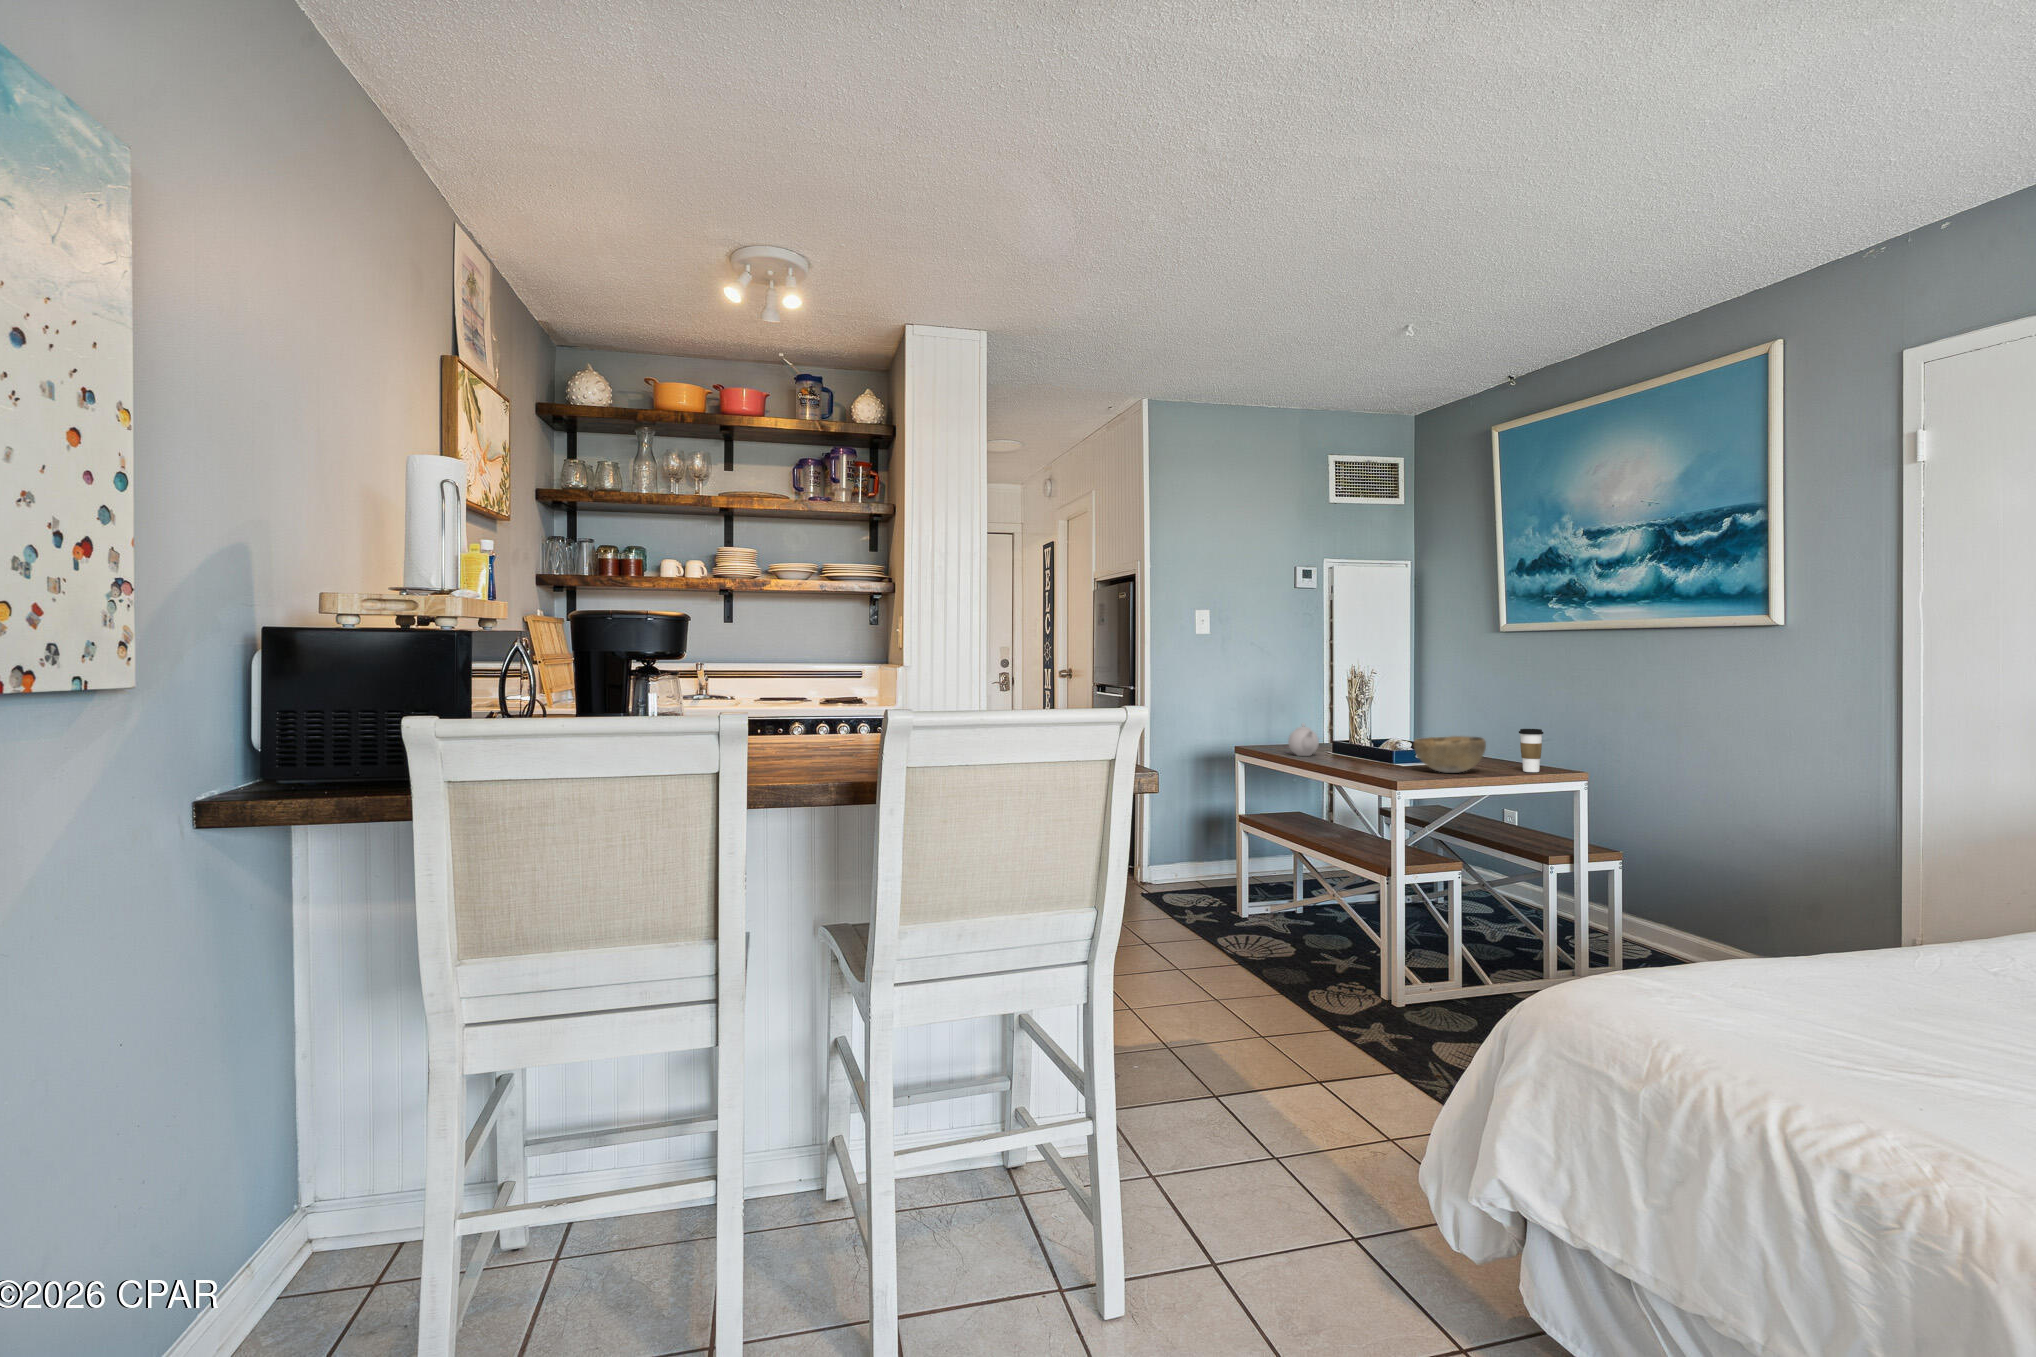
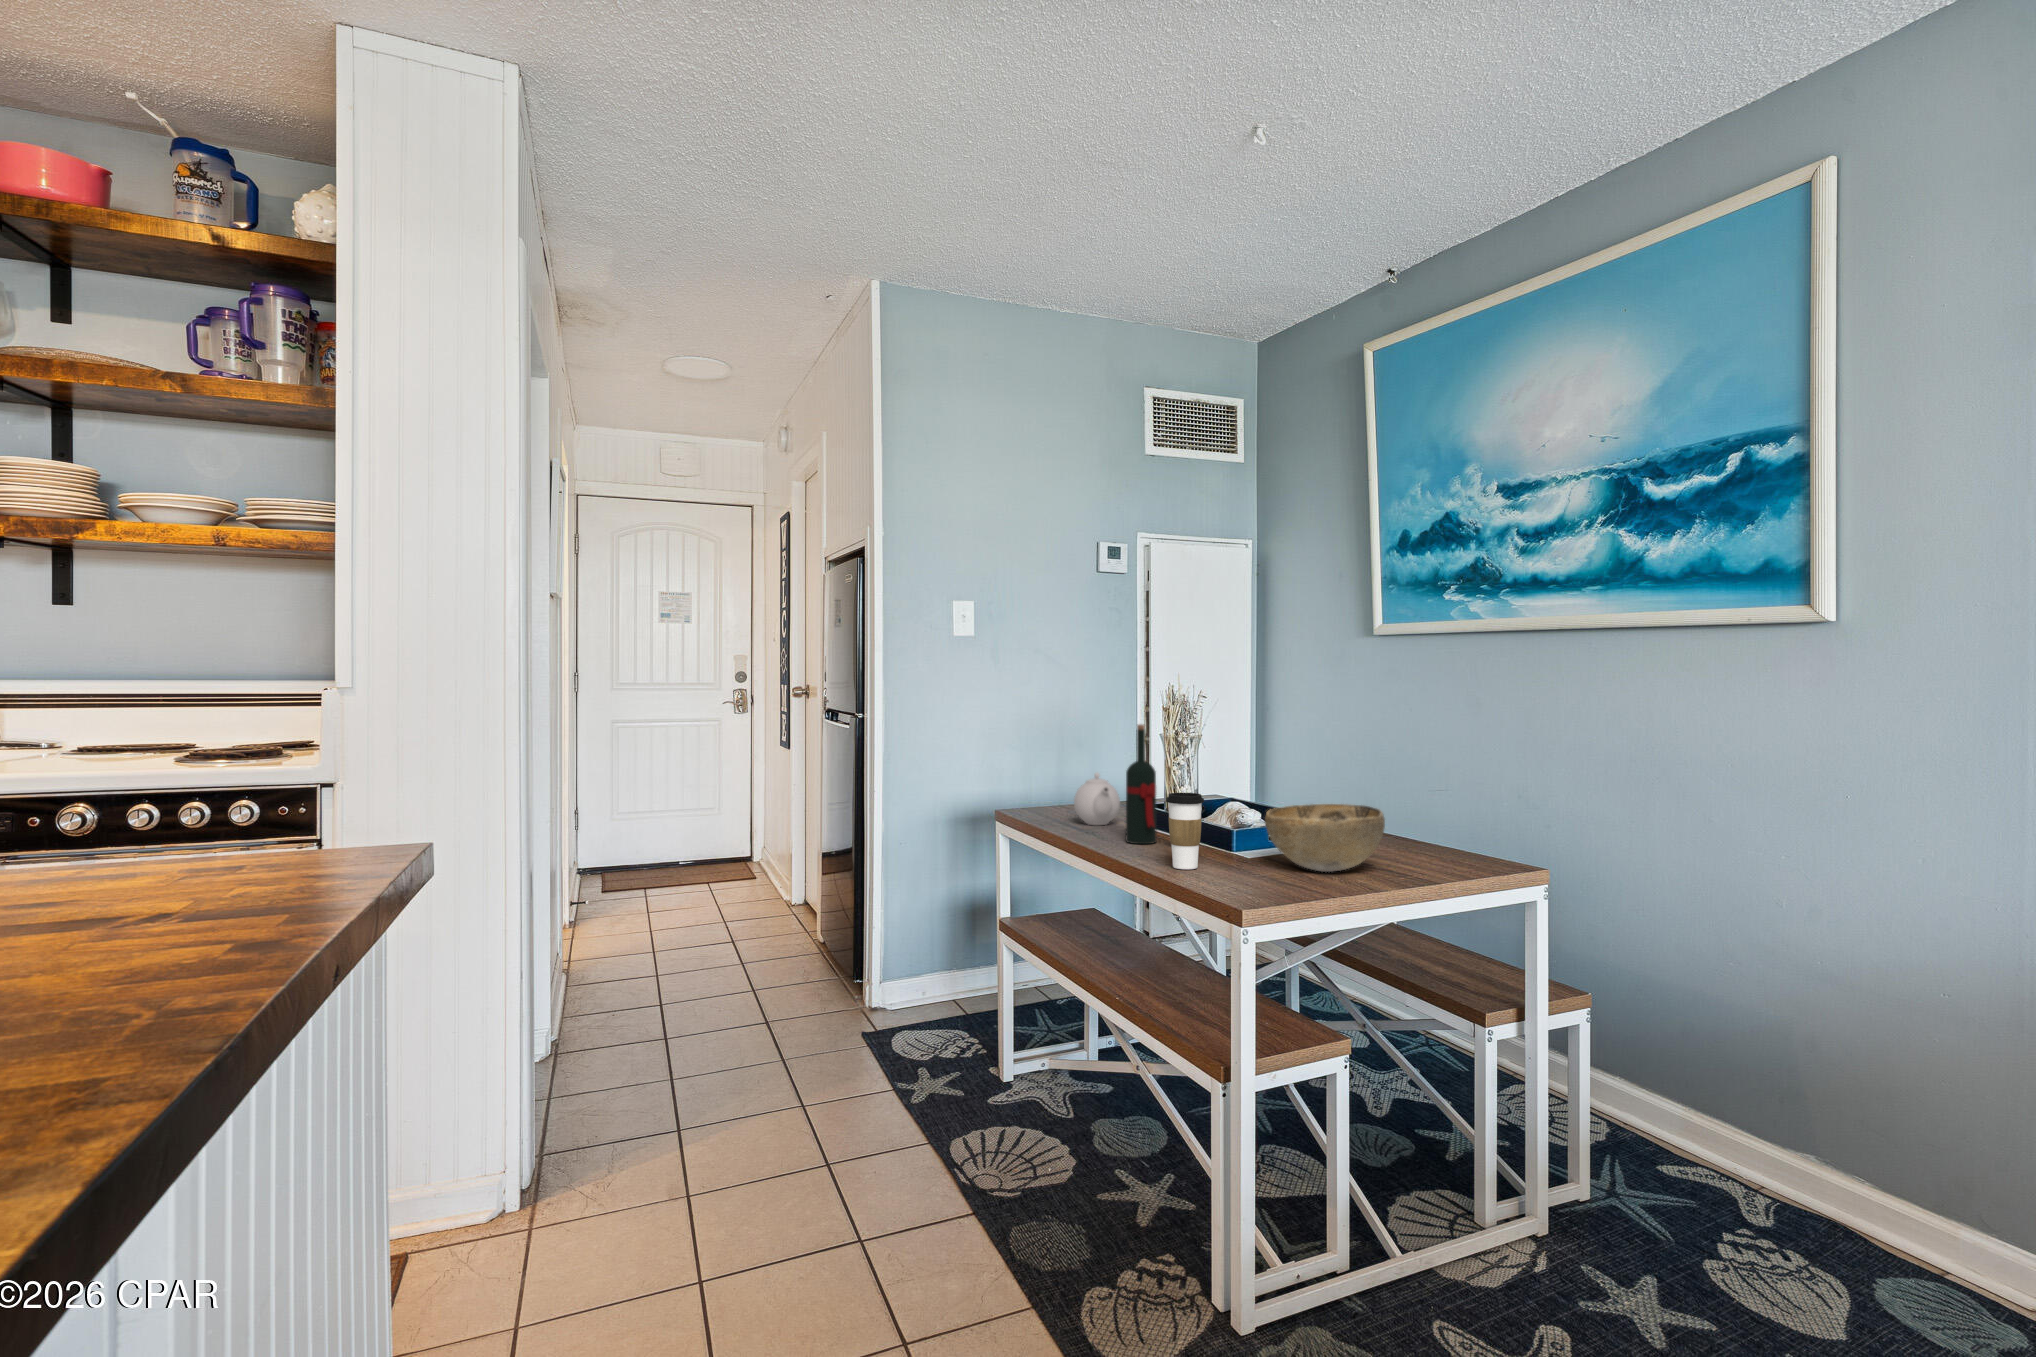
wine bottle: none [1326,691,1345,763] -> present [1126,724,1157,844]
coffee cup: present [1519,729,1543,772] -> present [1166,793,1204,869]

